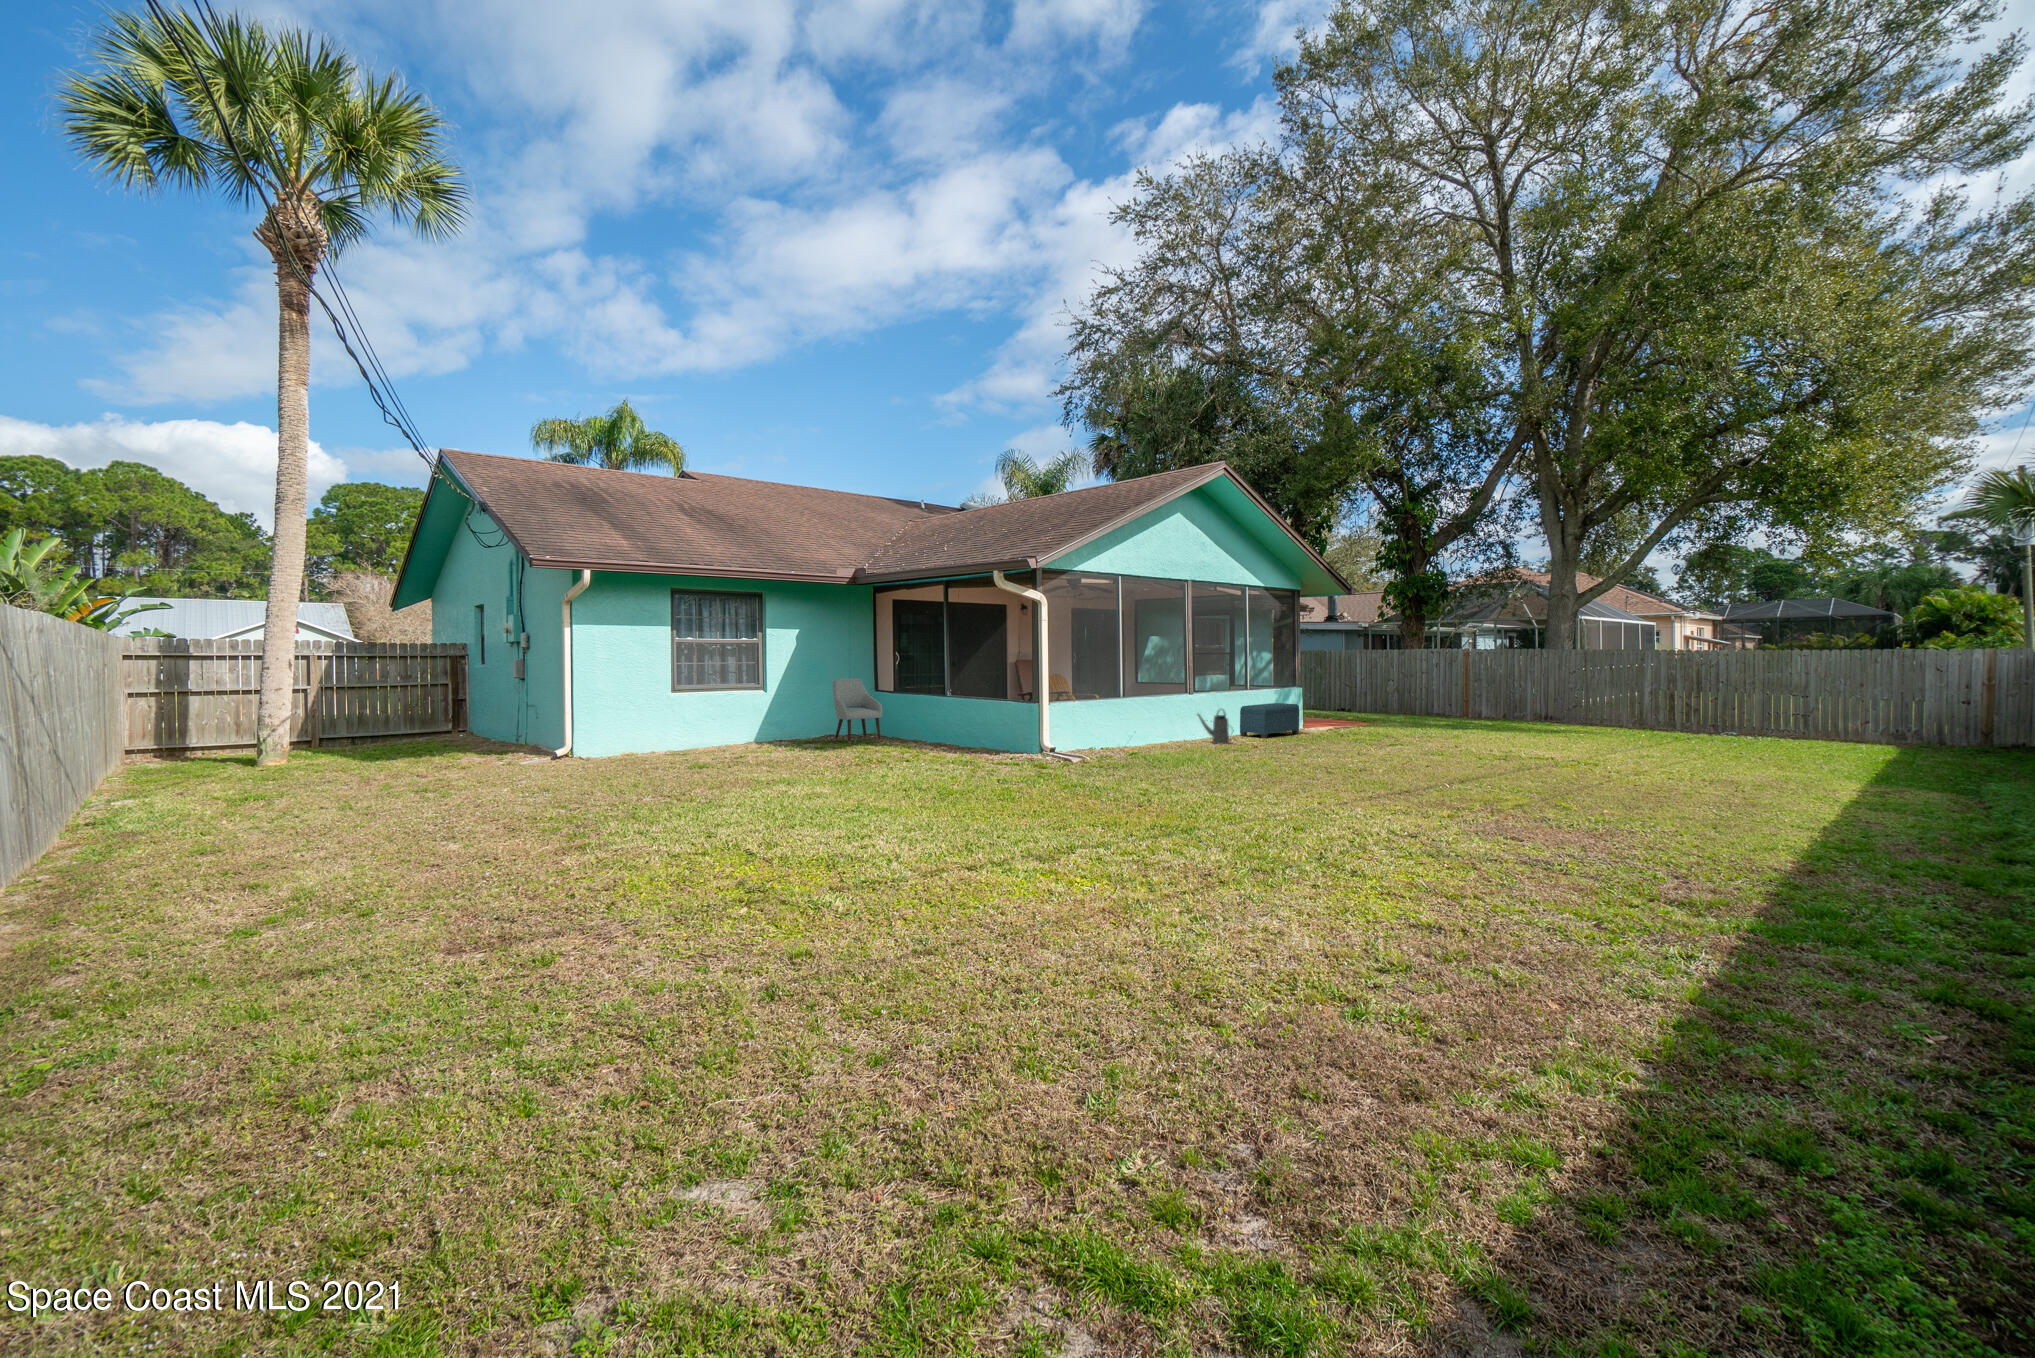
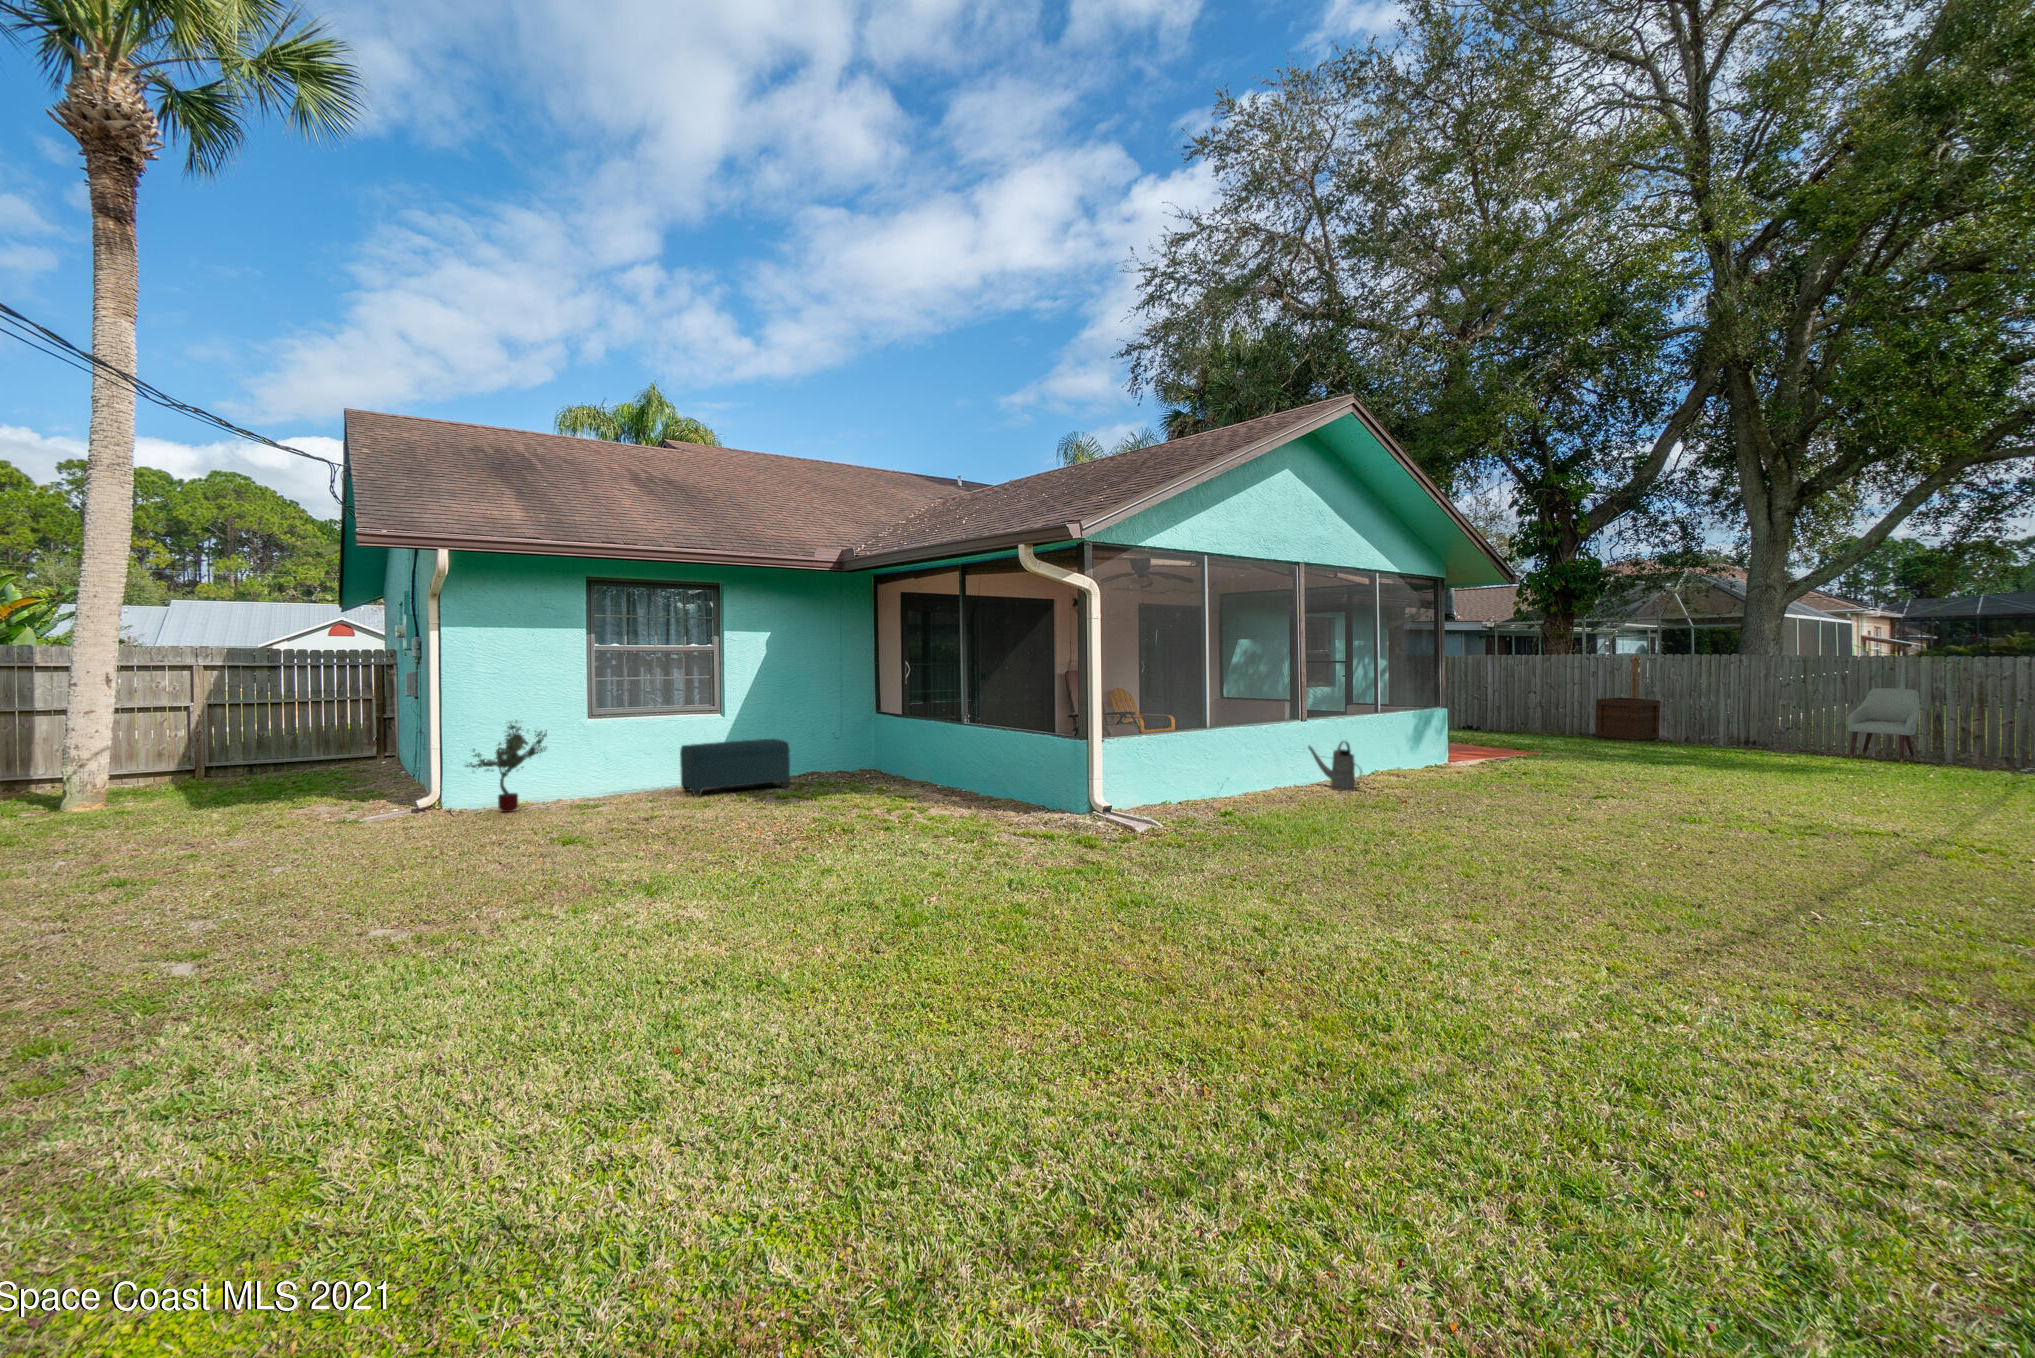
chair: present [833,678,883,745] -> present [1847,688,1920,763]
wooden crate: none [1427,684,1474,717] -> present [1595,698,1660,741]
potted tree: none [592,693,649,760] -> present [466,721,547,812]
bench: present [1240,703,1299,738] -> present [680,739,790,797]

